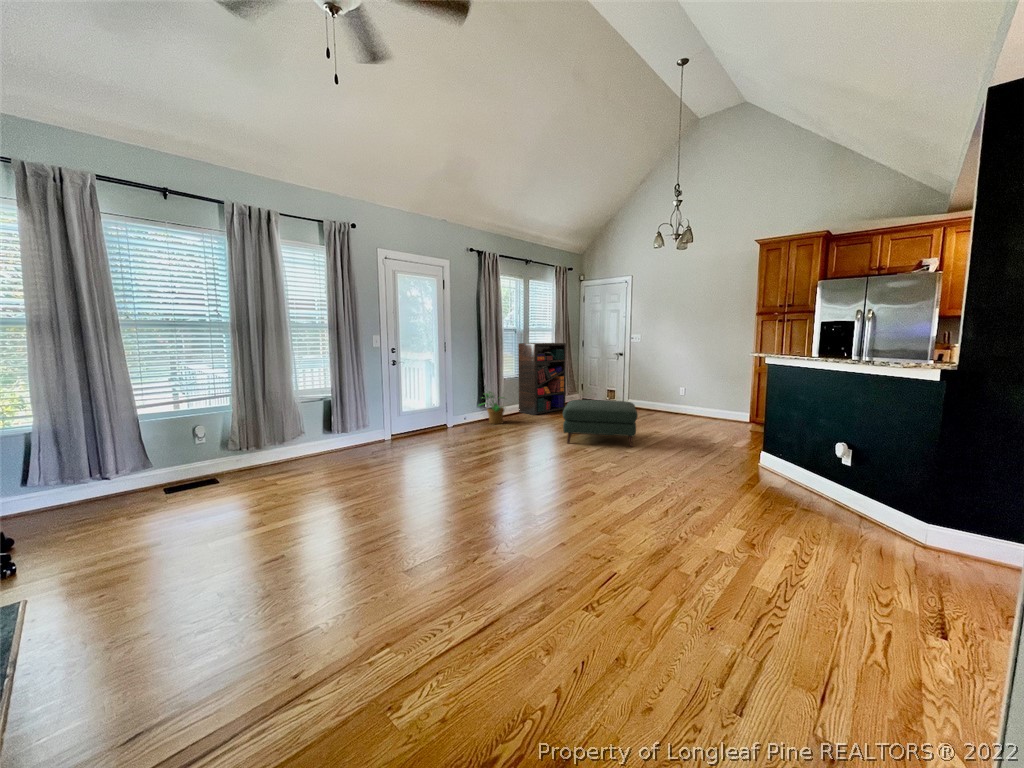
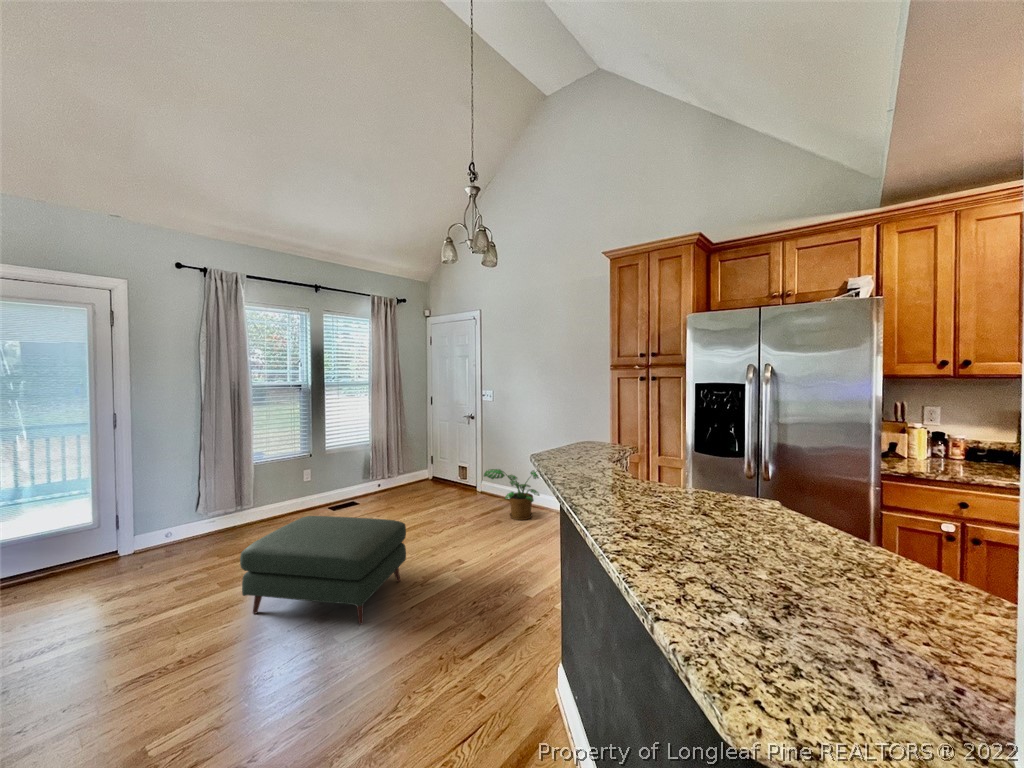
bookshelf: present [518,343,566,415] -> none [301,402,383,517]
potted plant: present [479,391,504,424] -> present [484,469,541,520]

